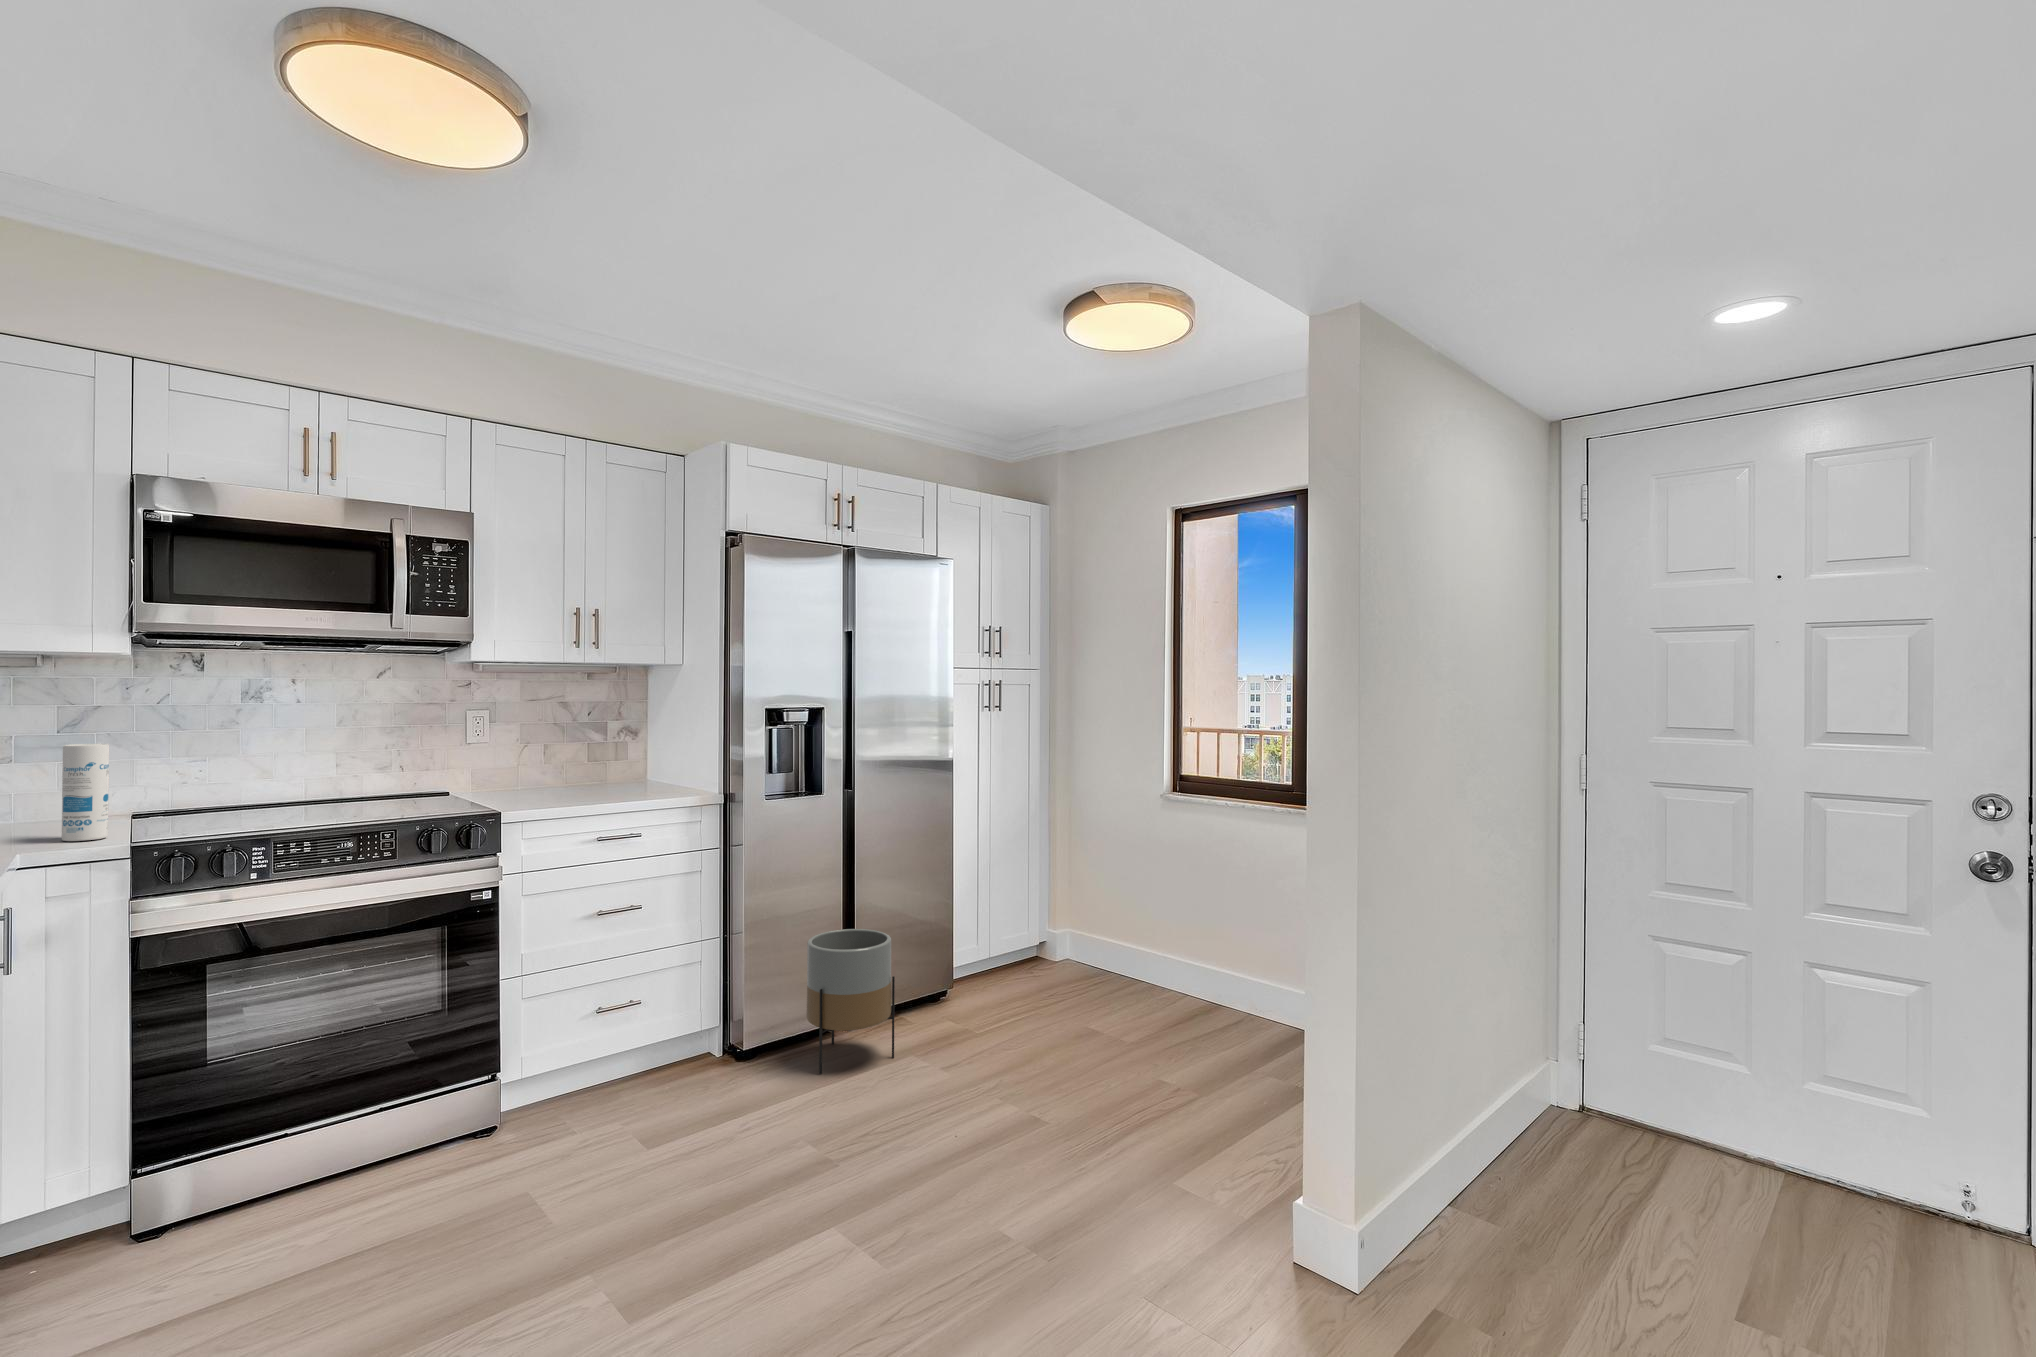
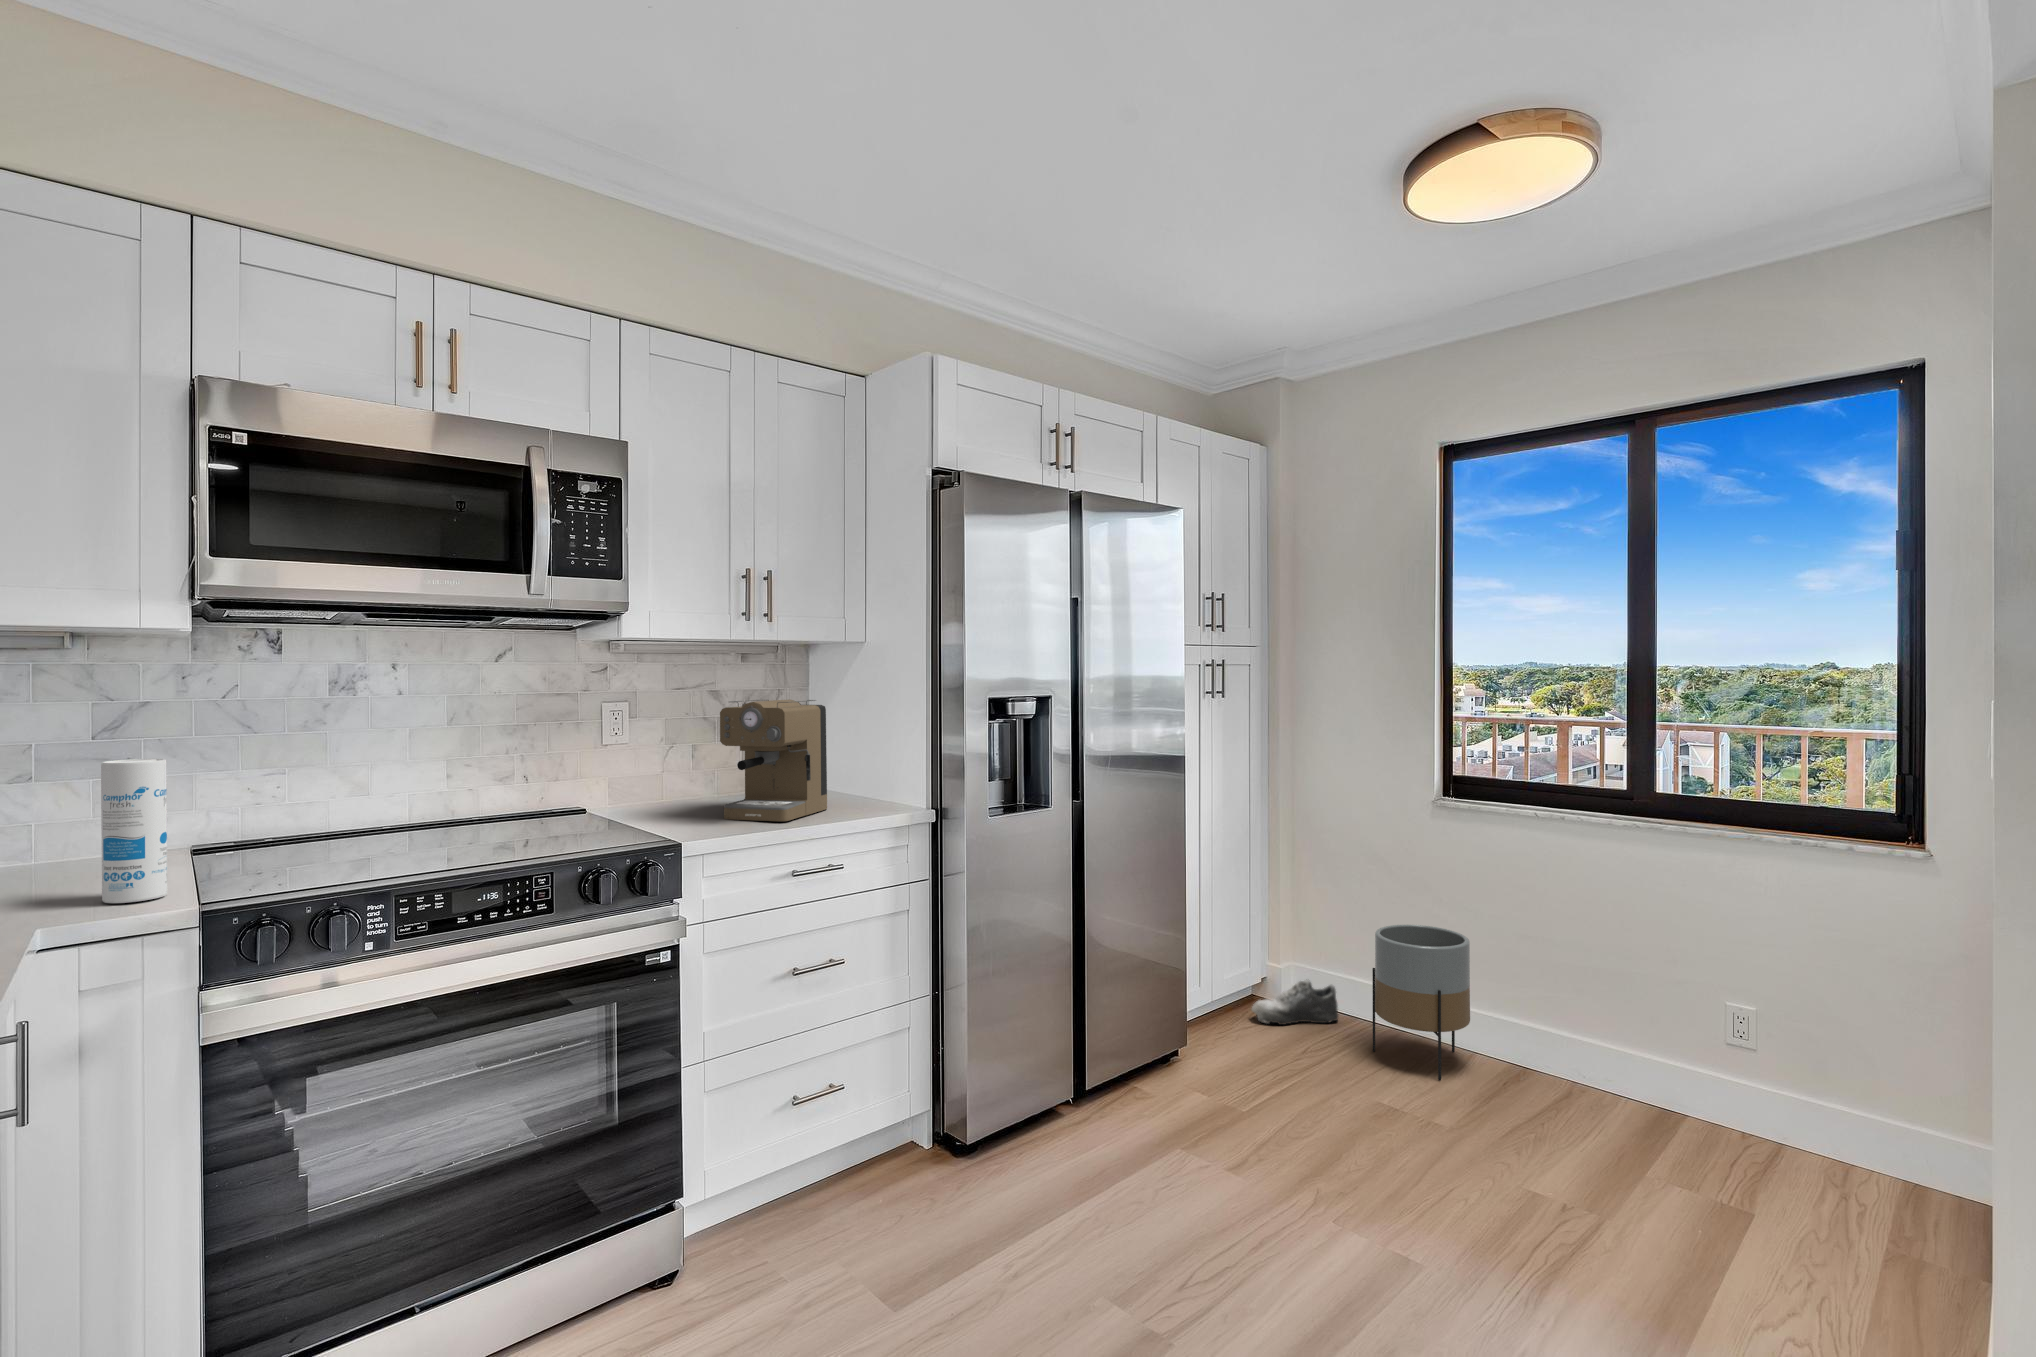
coffee maker: none [550,707,641,799] -> present [720,699,827,821]
planter: present [807,929,895,1074] -> present [1372,925,1470,1080]
shoe: none [1025,939,1095,975] -> present [1252,980,1338,1025]

